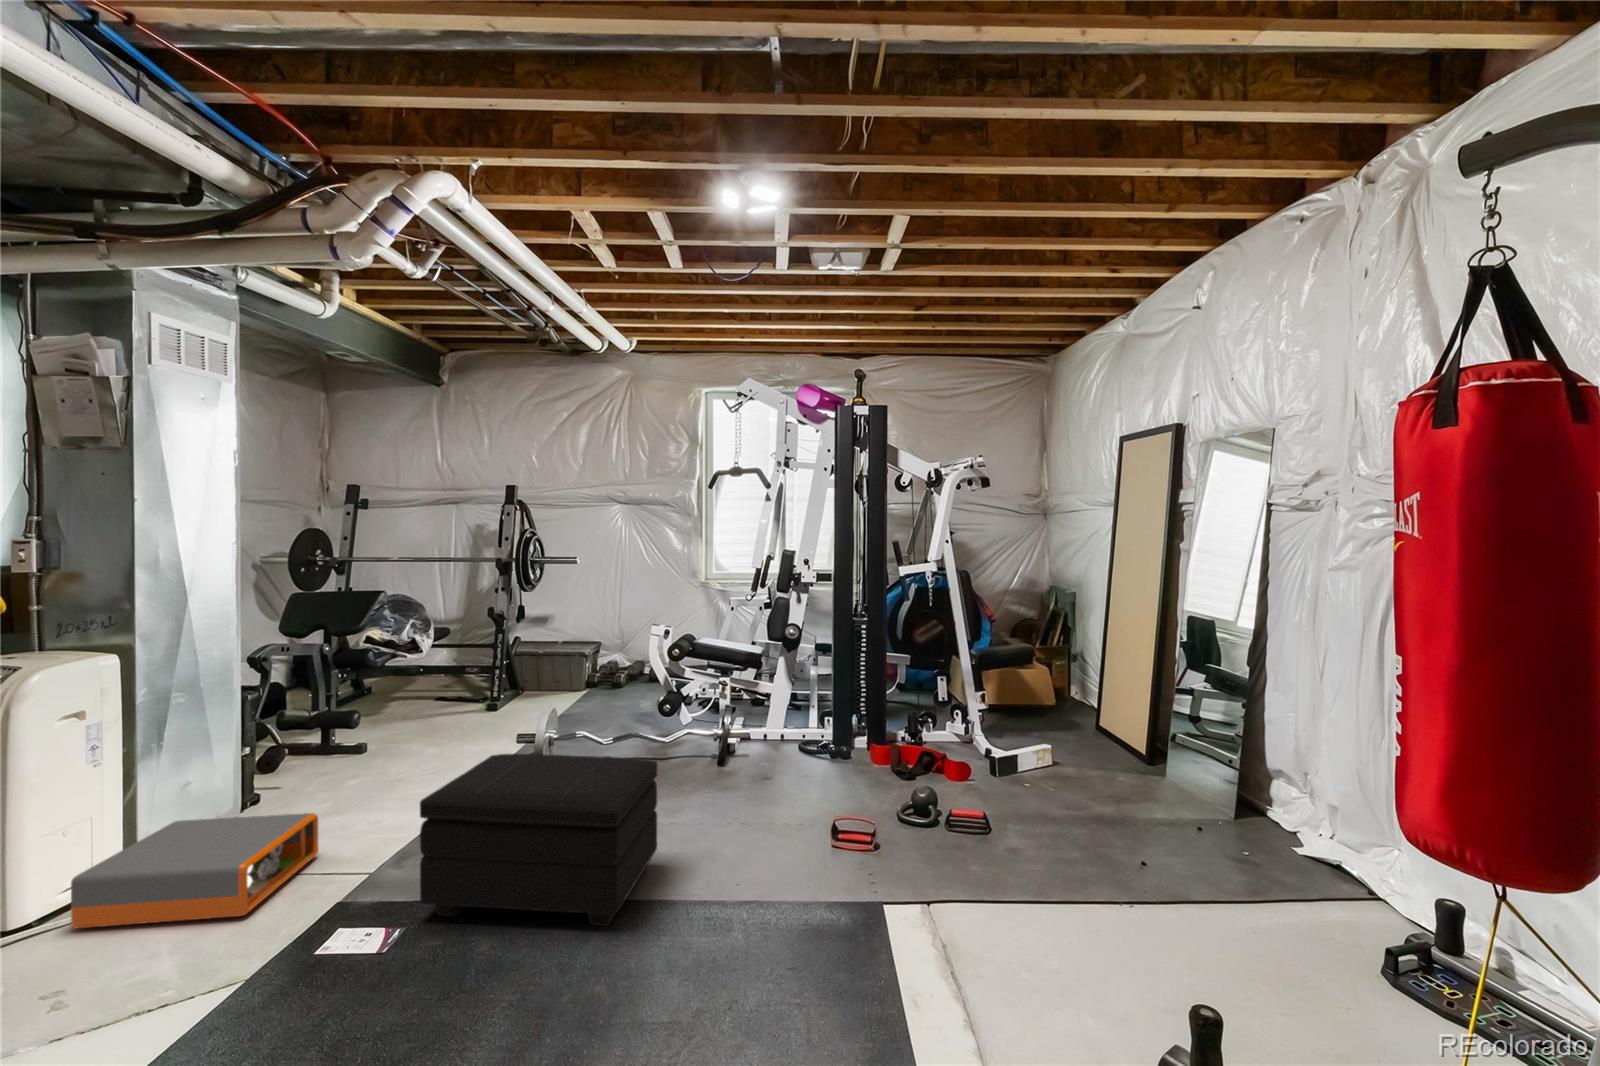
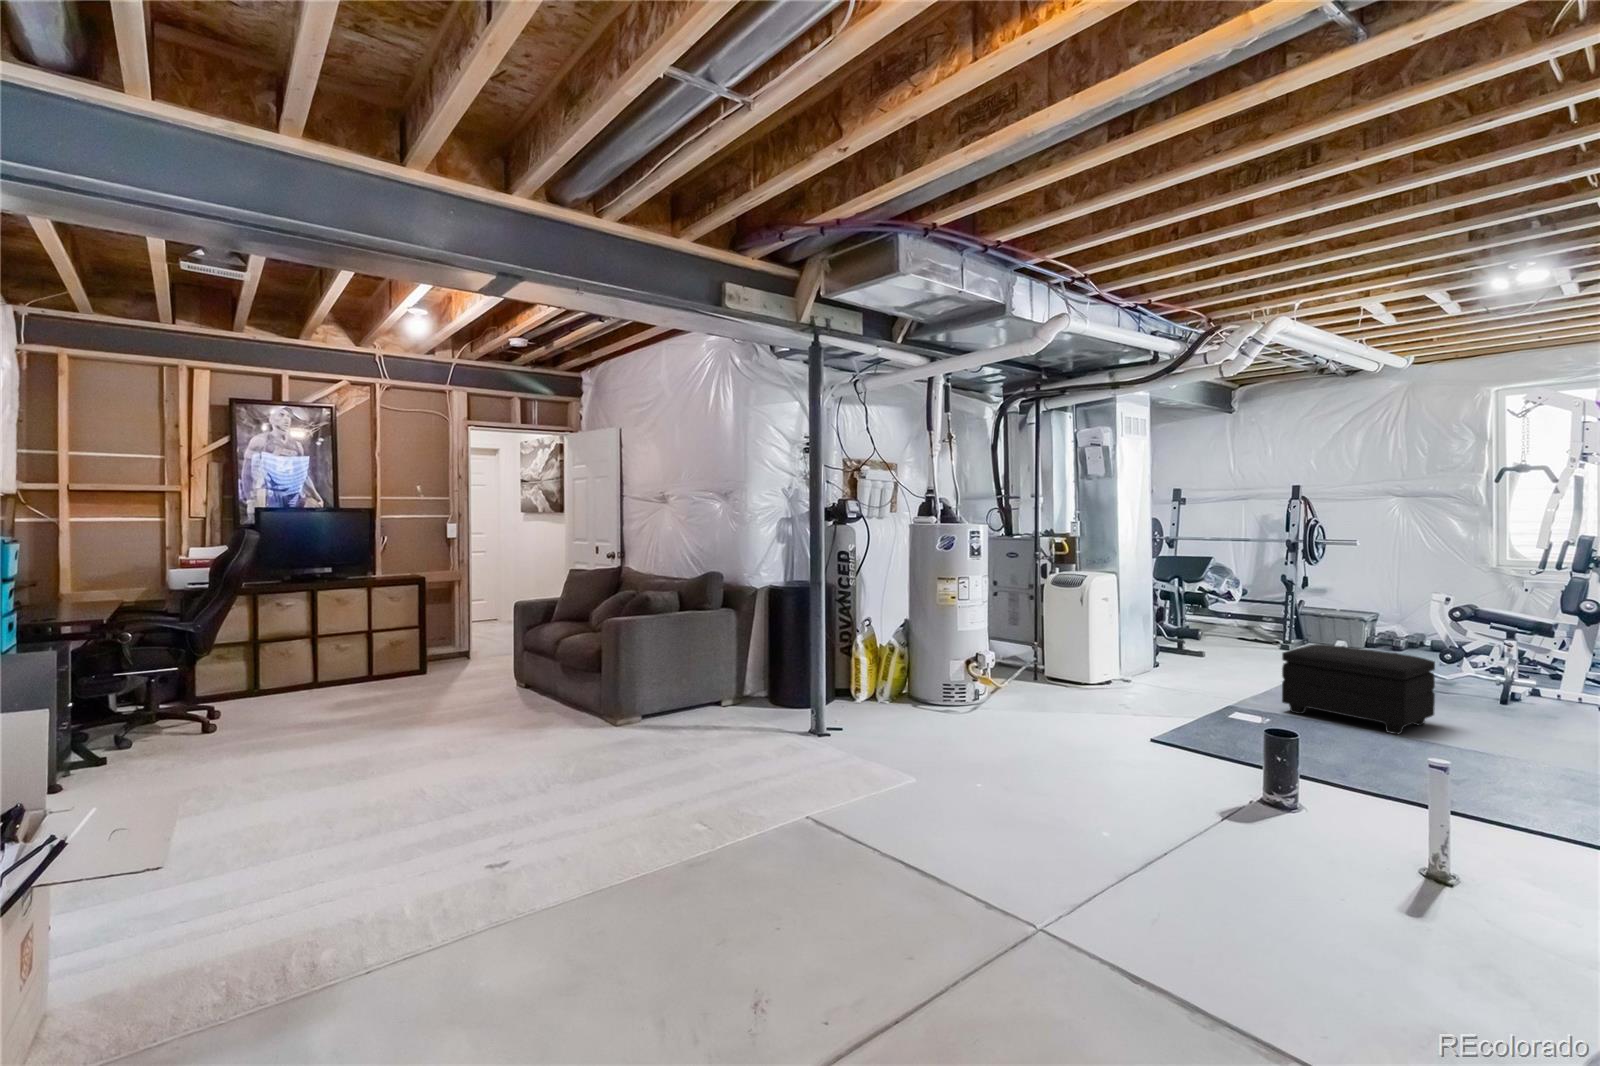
storage box: present [71,813,318,928] -> none [1122,655,1212,693]

